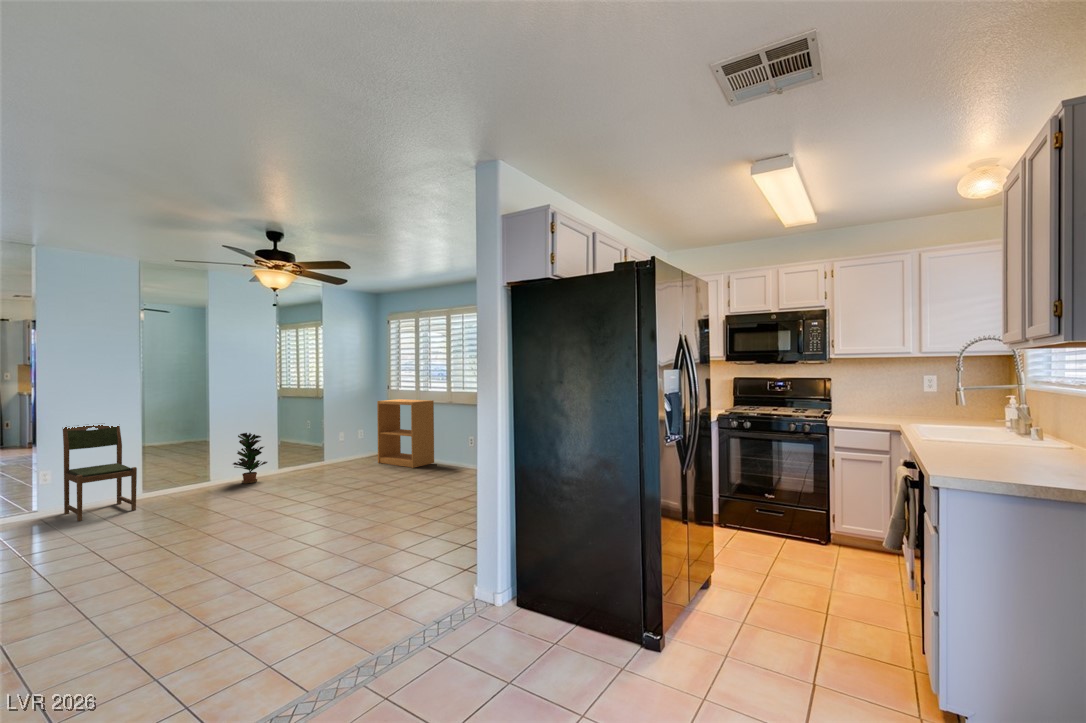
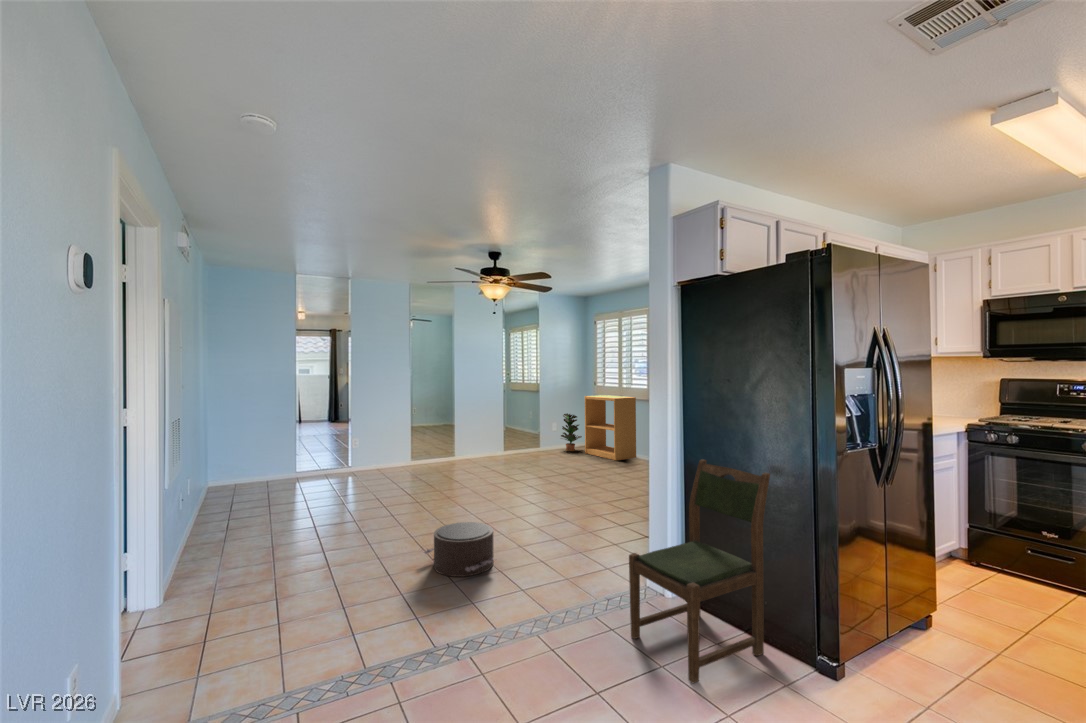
dining chair: present [63,425,137,521] -> present [629,460,770,683]
potted plant: present [233,433,267,483] -> present [561,413,582,451]
pouf: none [183,562,294,638] -> present [424,522,494,577]

